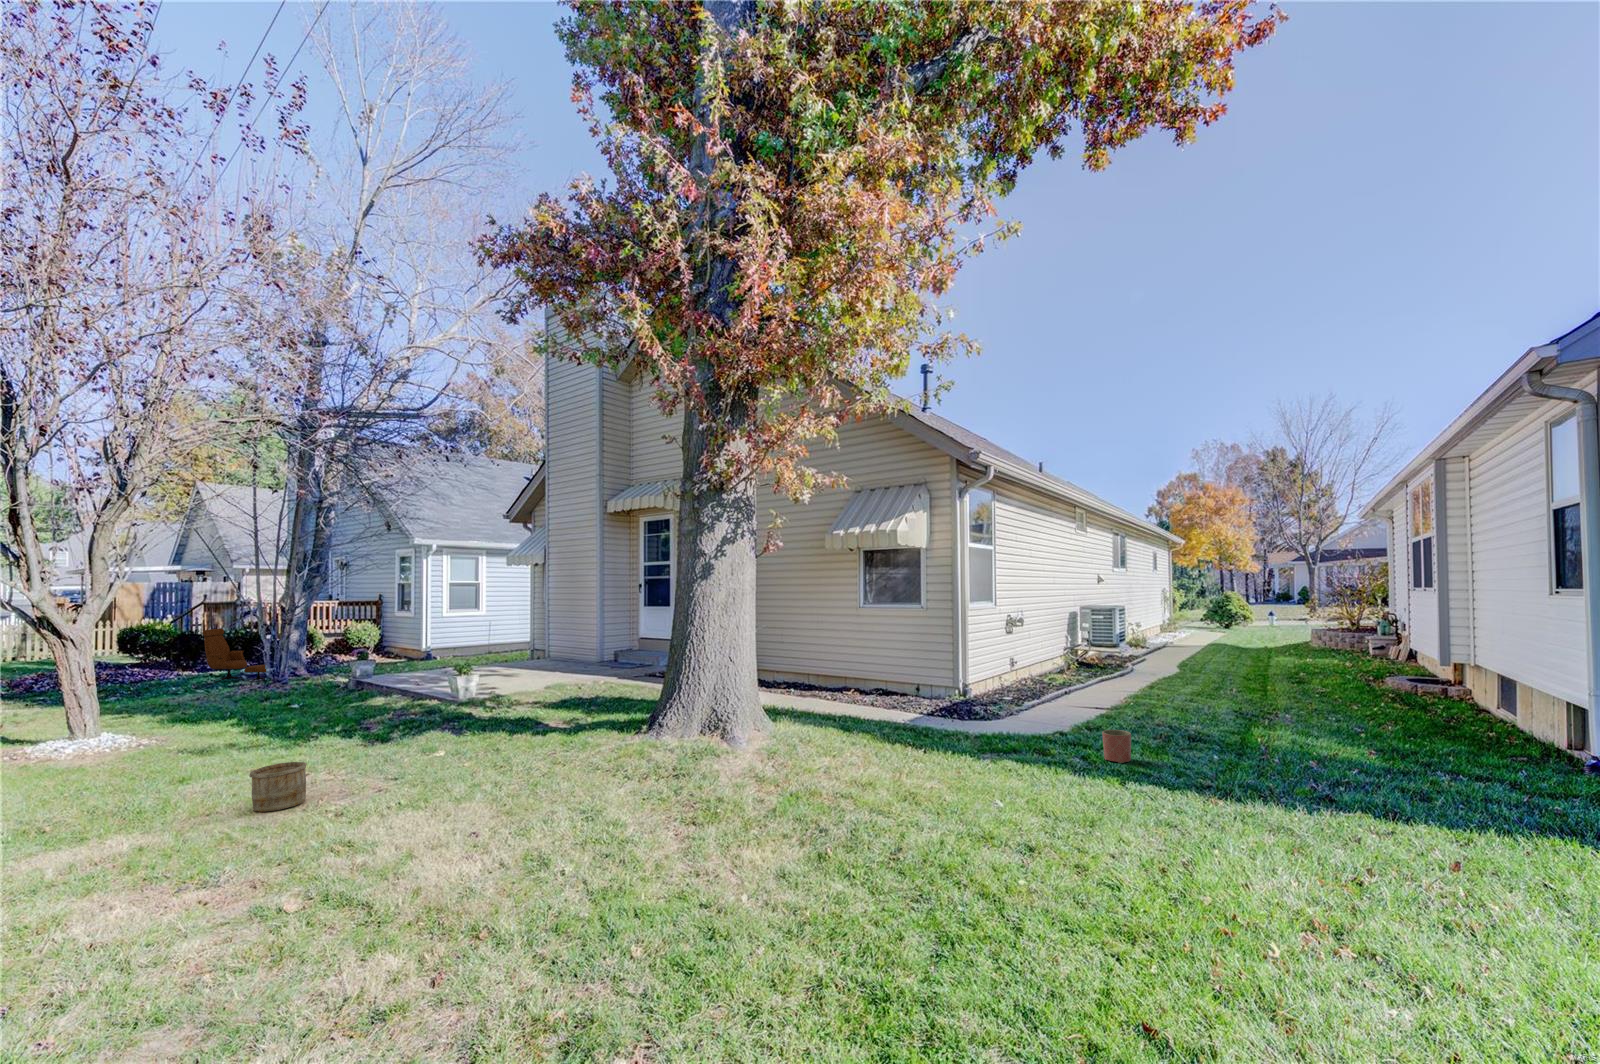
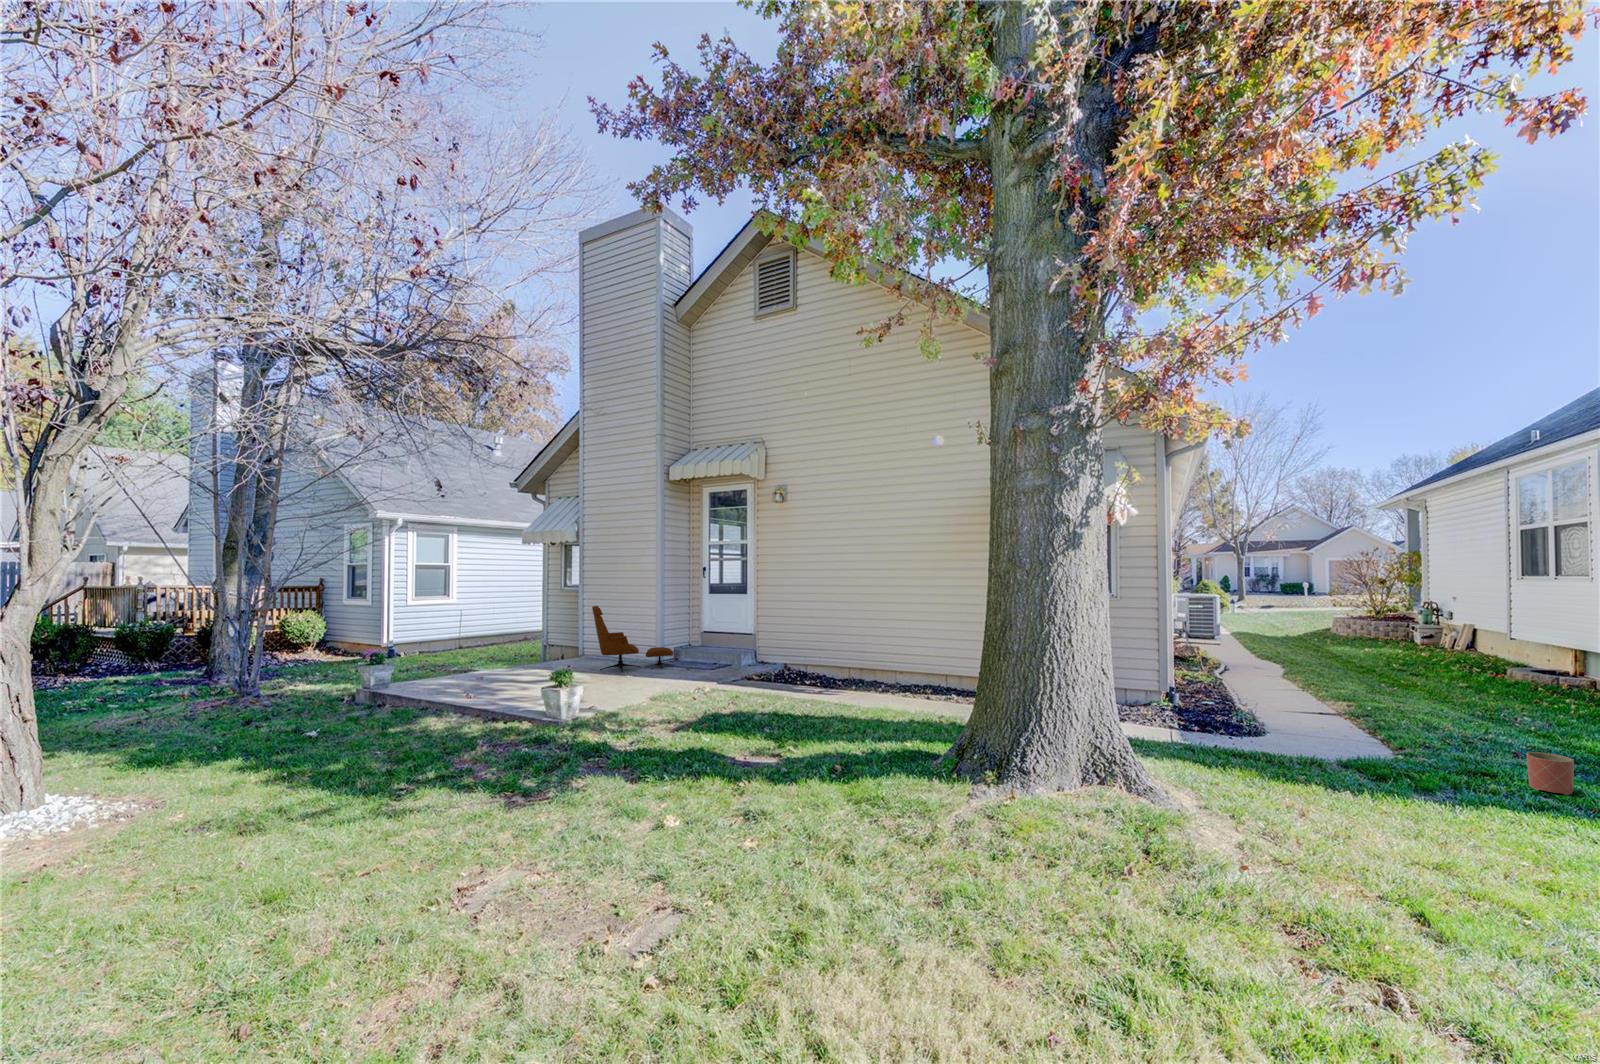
lounge chair: present [203,628,266,683] -> present [592,606,673,673]
wooden bucket: present [250,762,307,812] -> none [523,899,620,1019]

